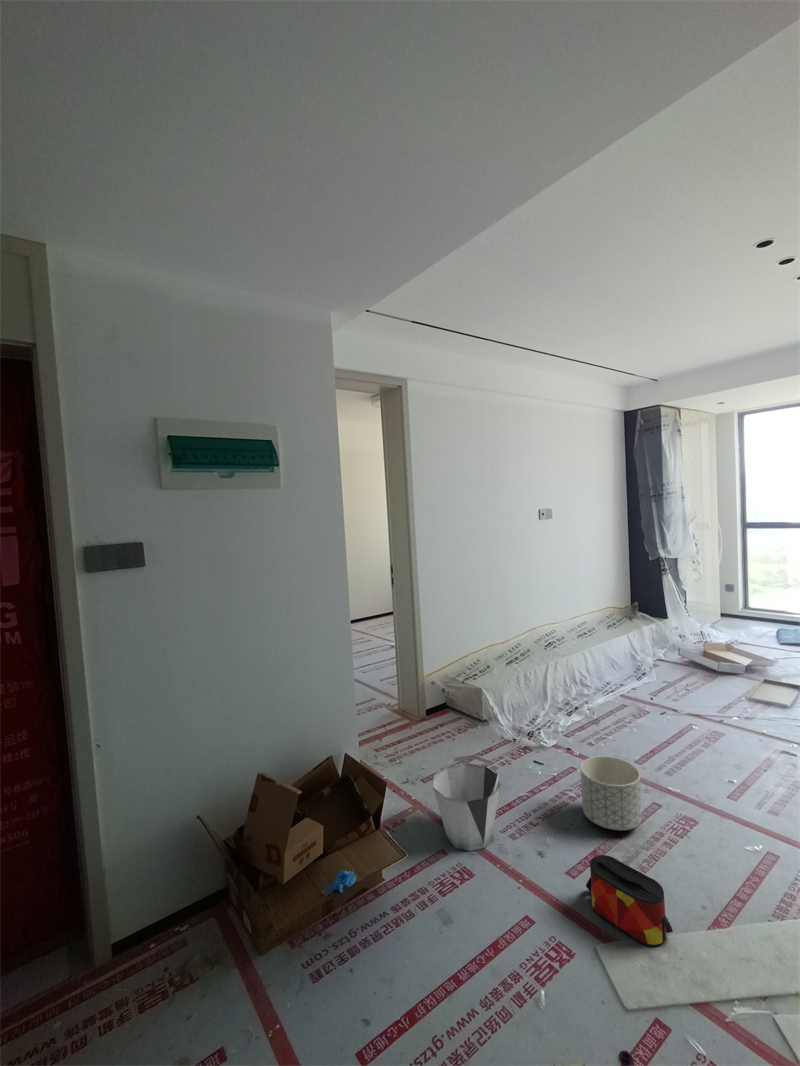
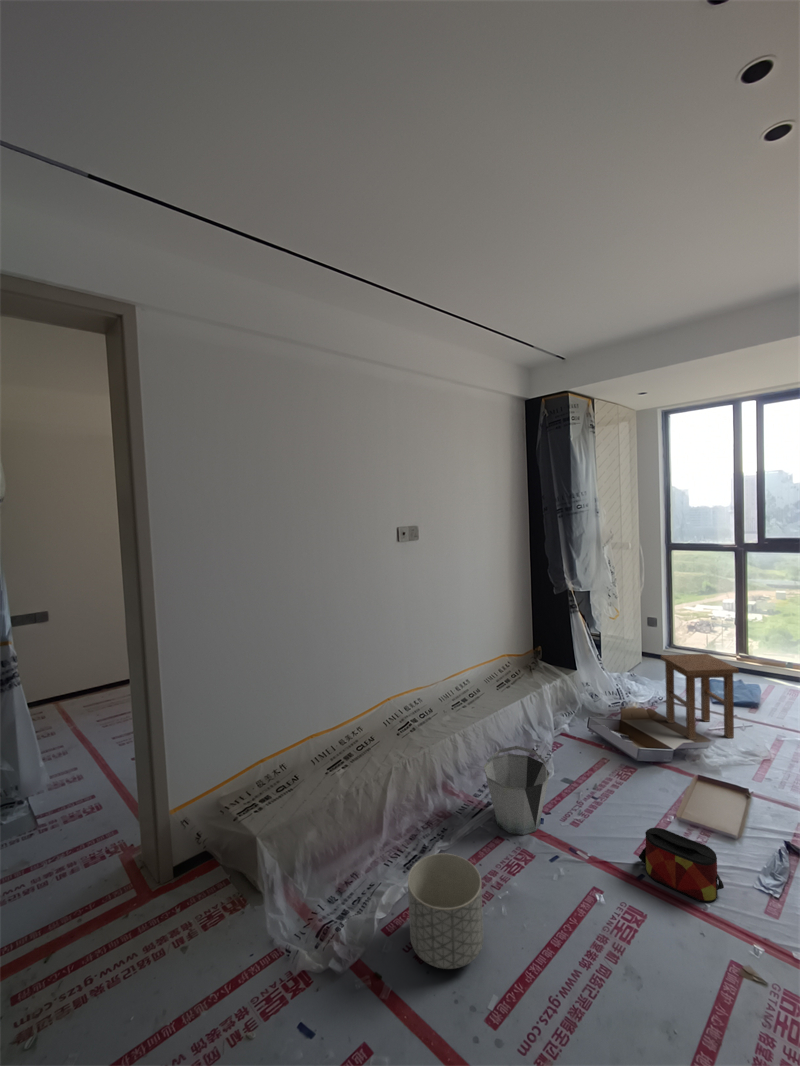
stool: none [665,660,750,756] -> present [661,654,739,739]
planter: present [580,756,642,830] -> present [408,853,483,969]

